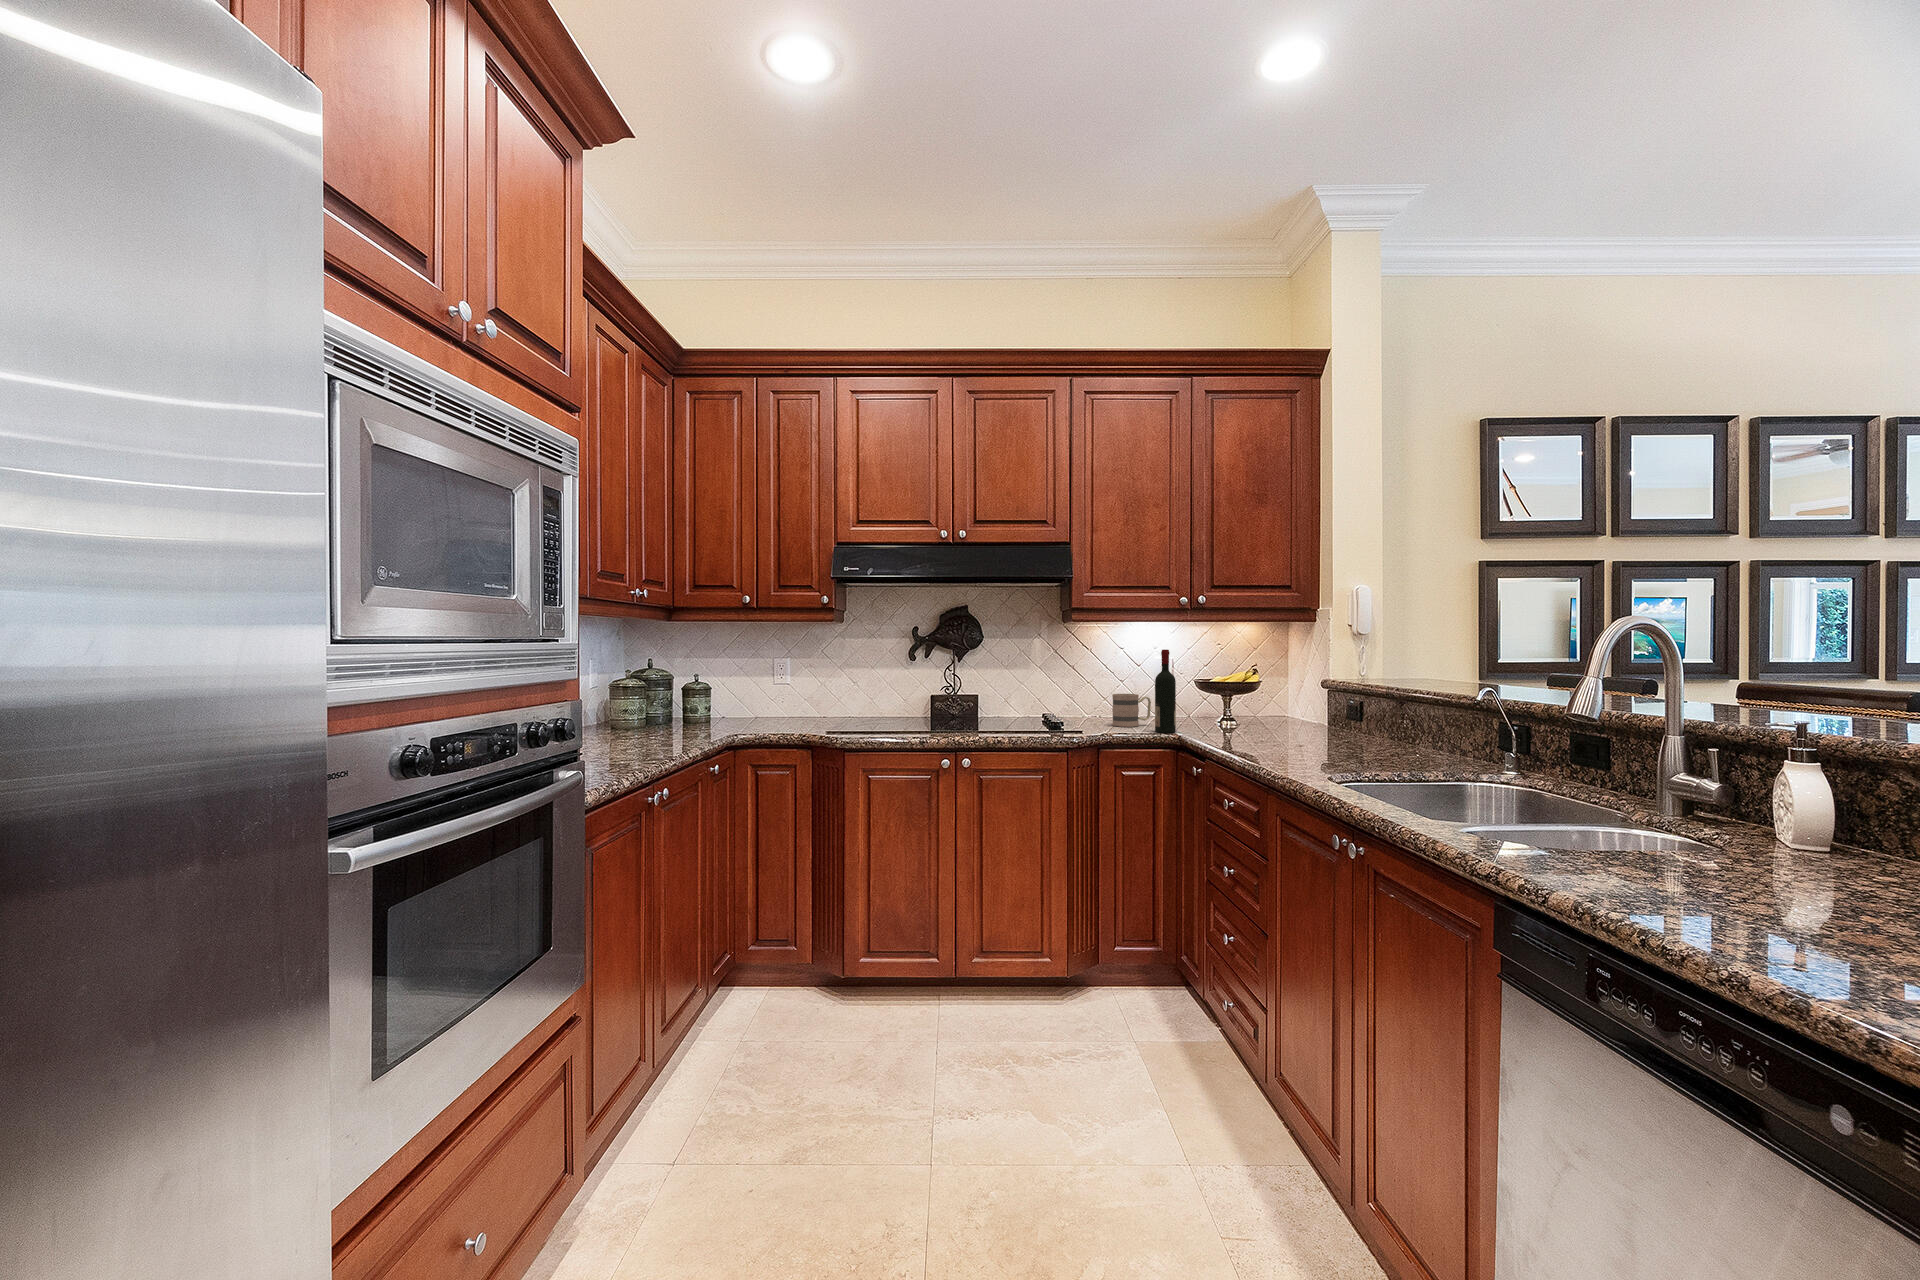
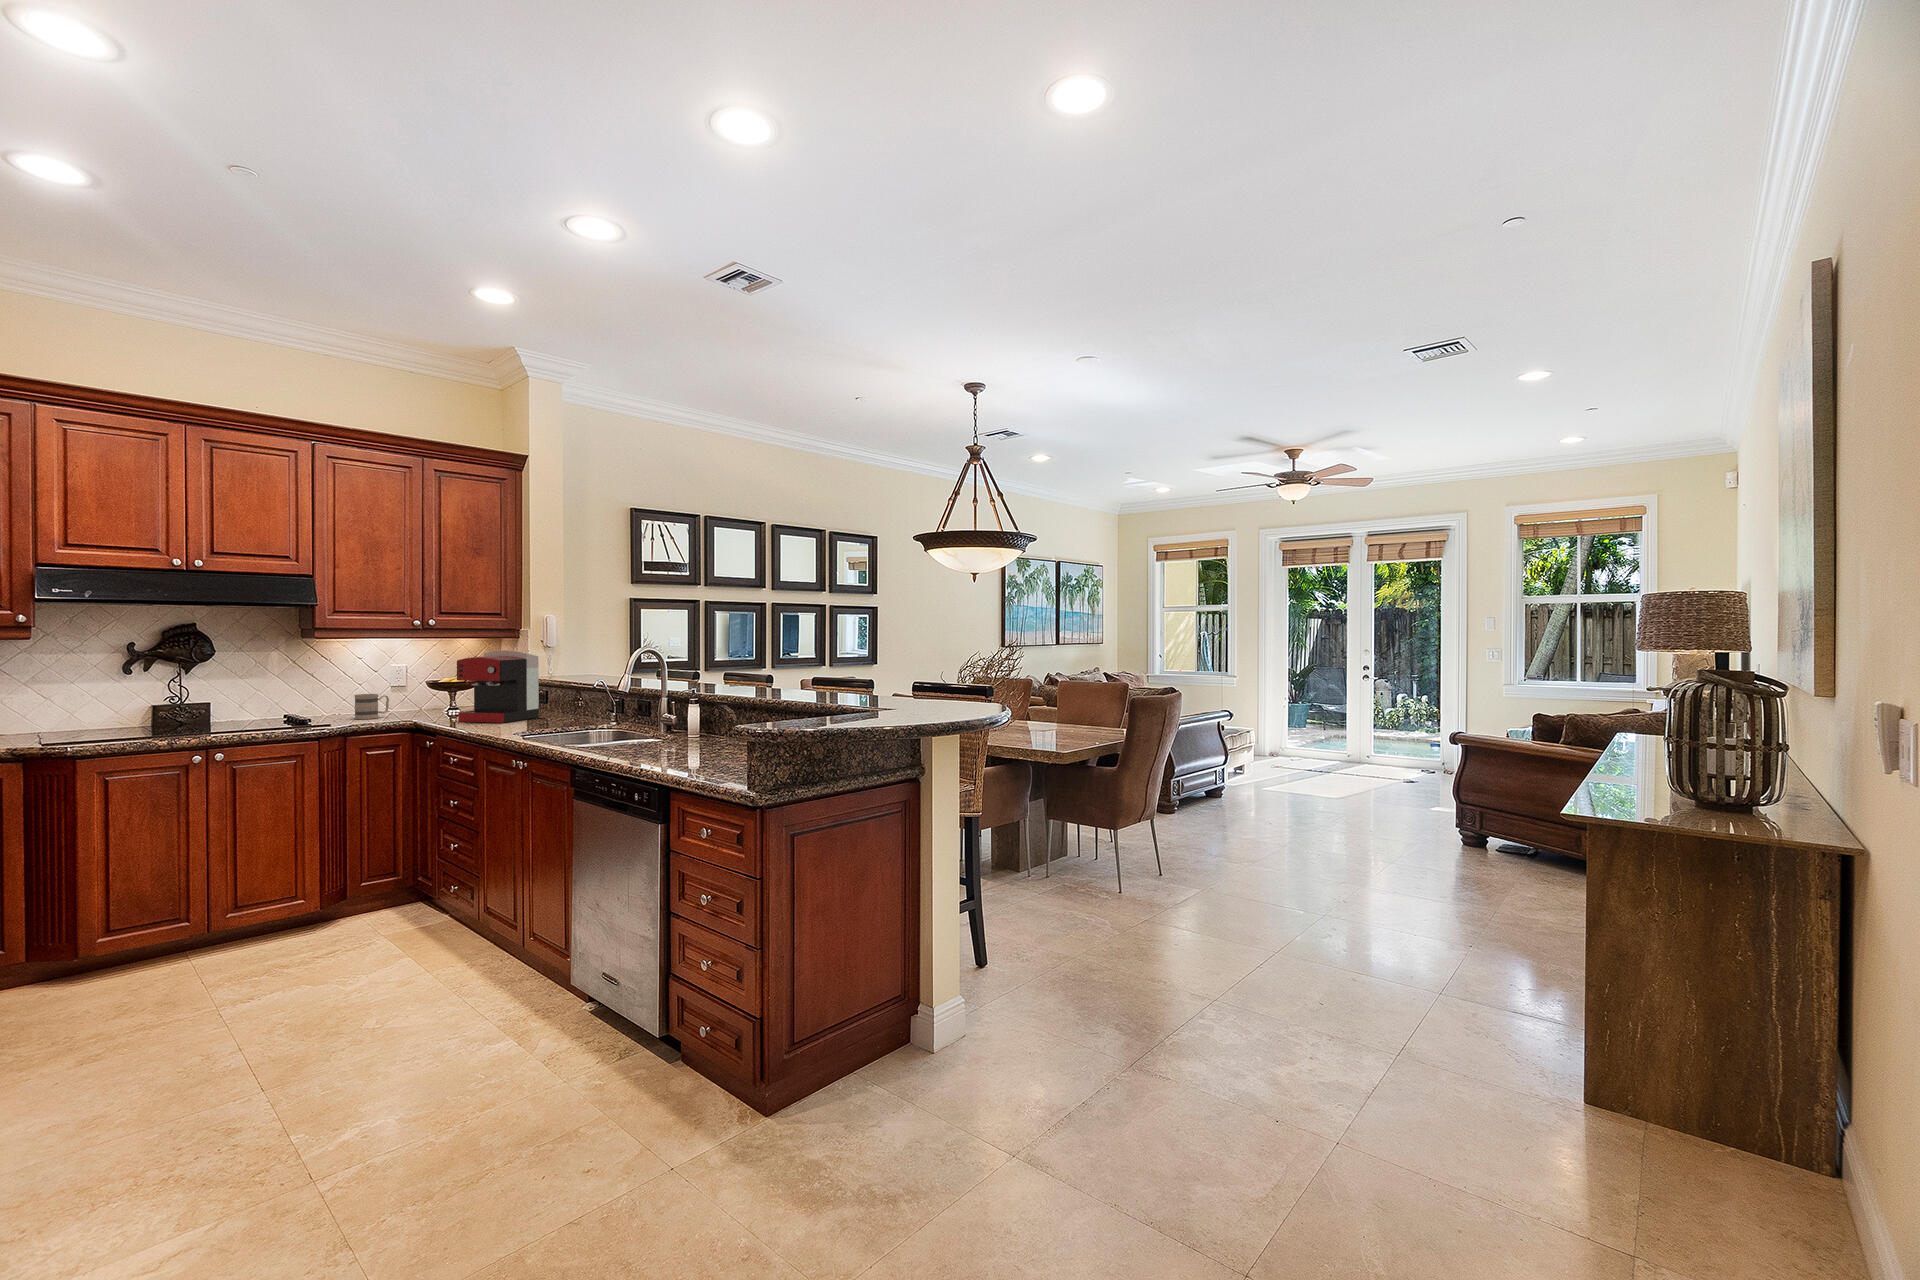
coffee maker: none [1232,636,1352,750] -> present [457,650,539,723]
wine bottle: present [1155,650,1176,733] -> none [394,660,412,720]

